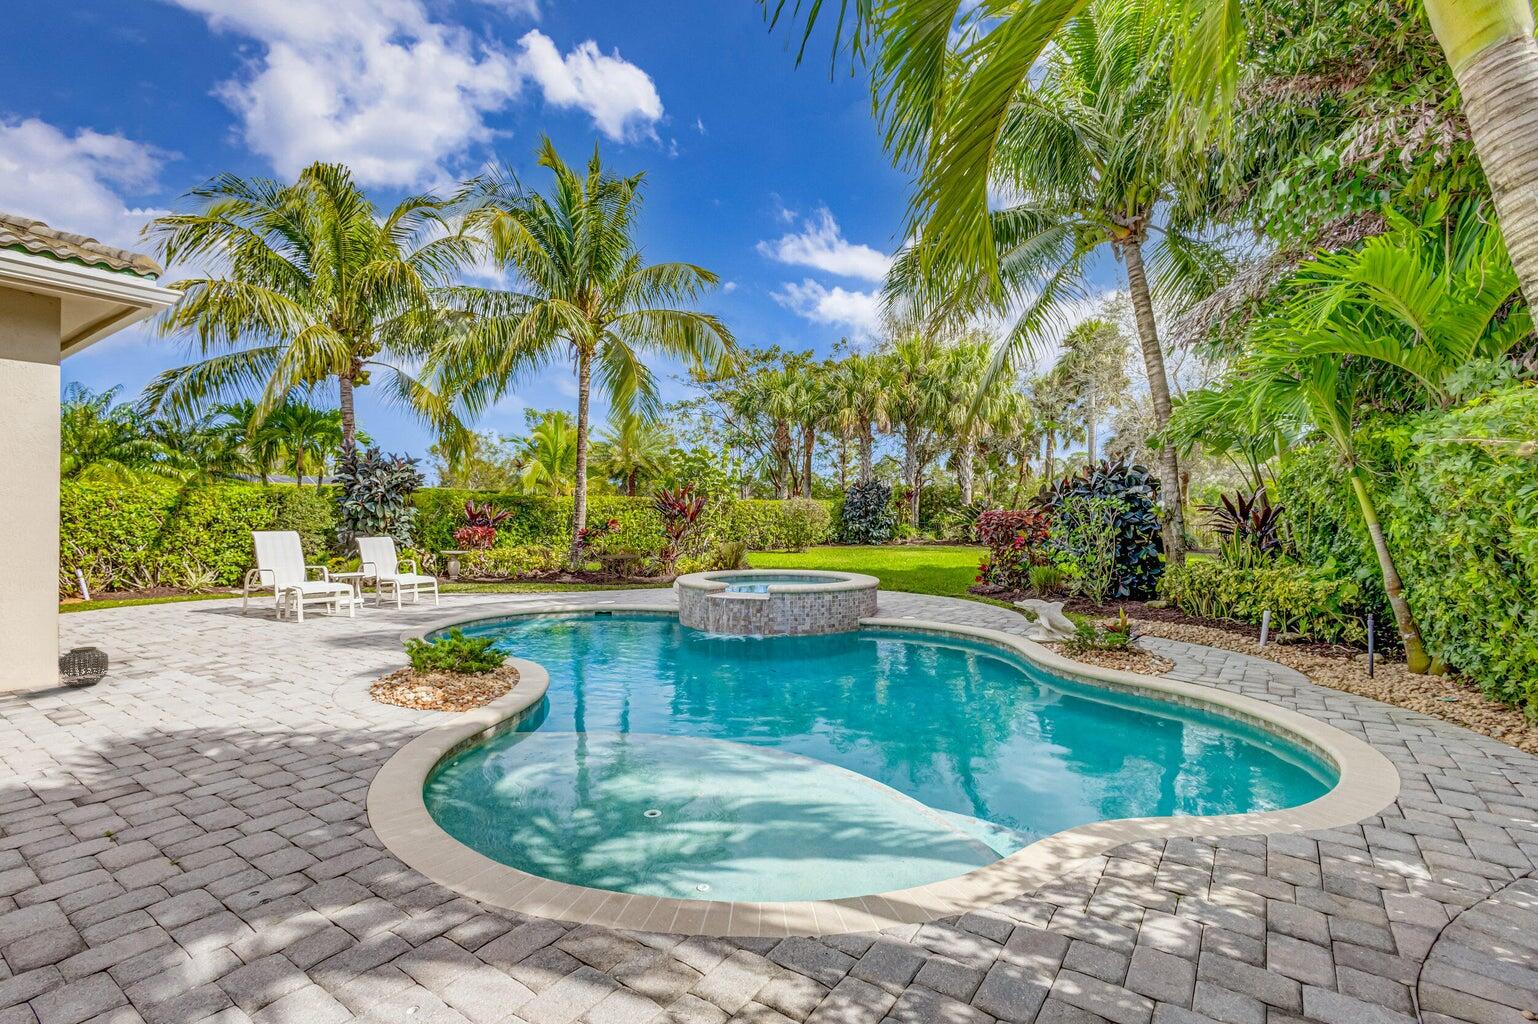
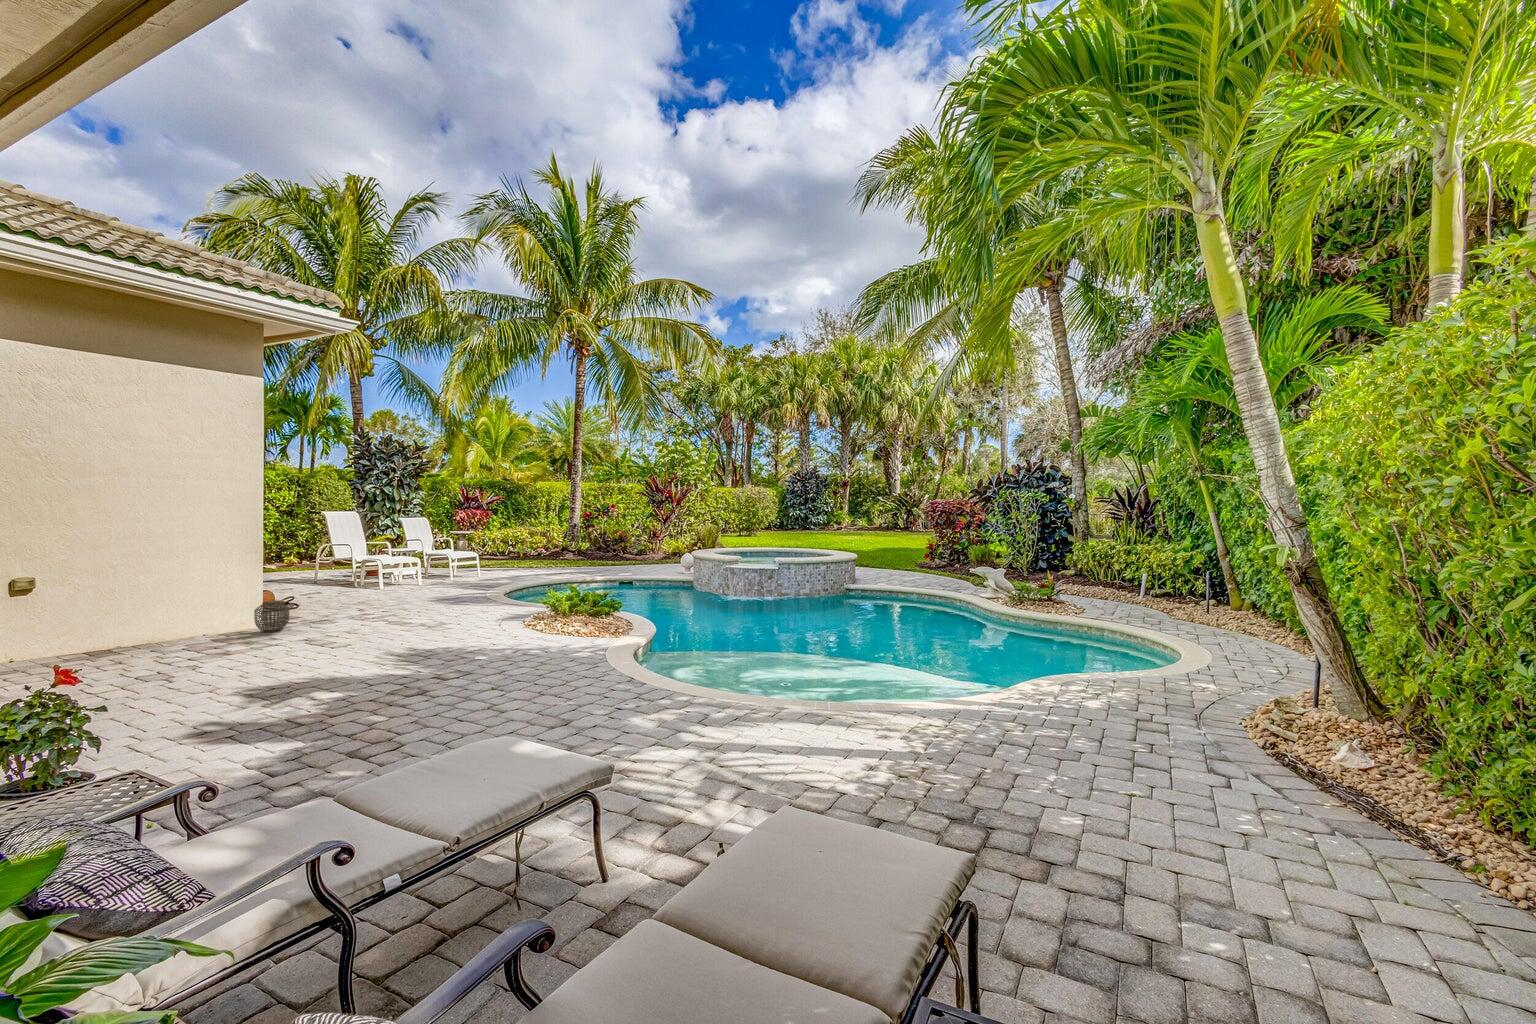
round table: present [598,555,640,584] -> none [593,535,631,561]

